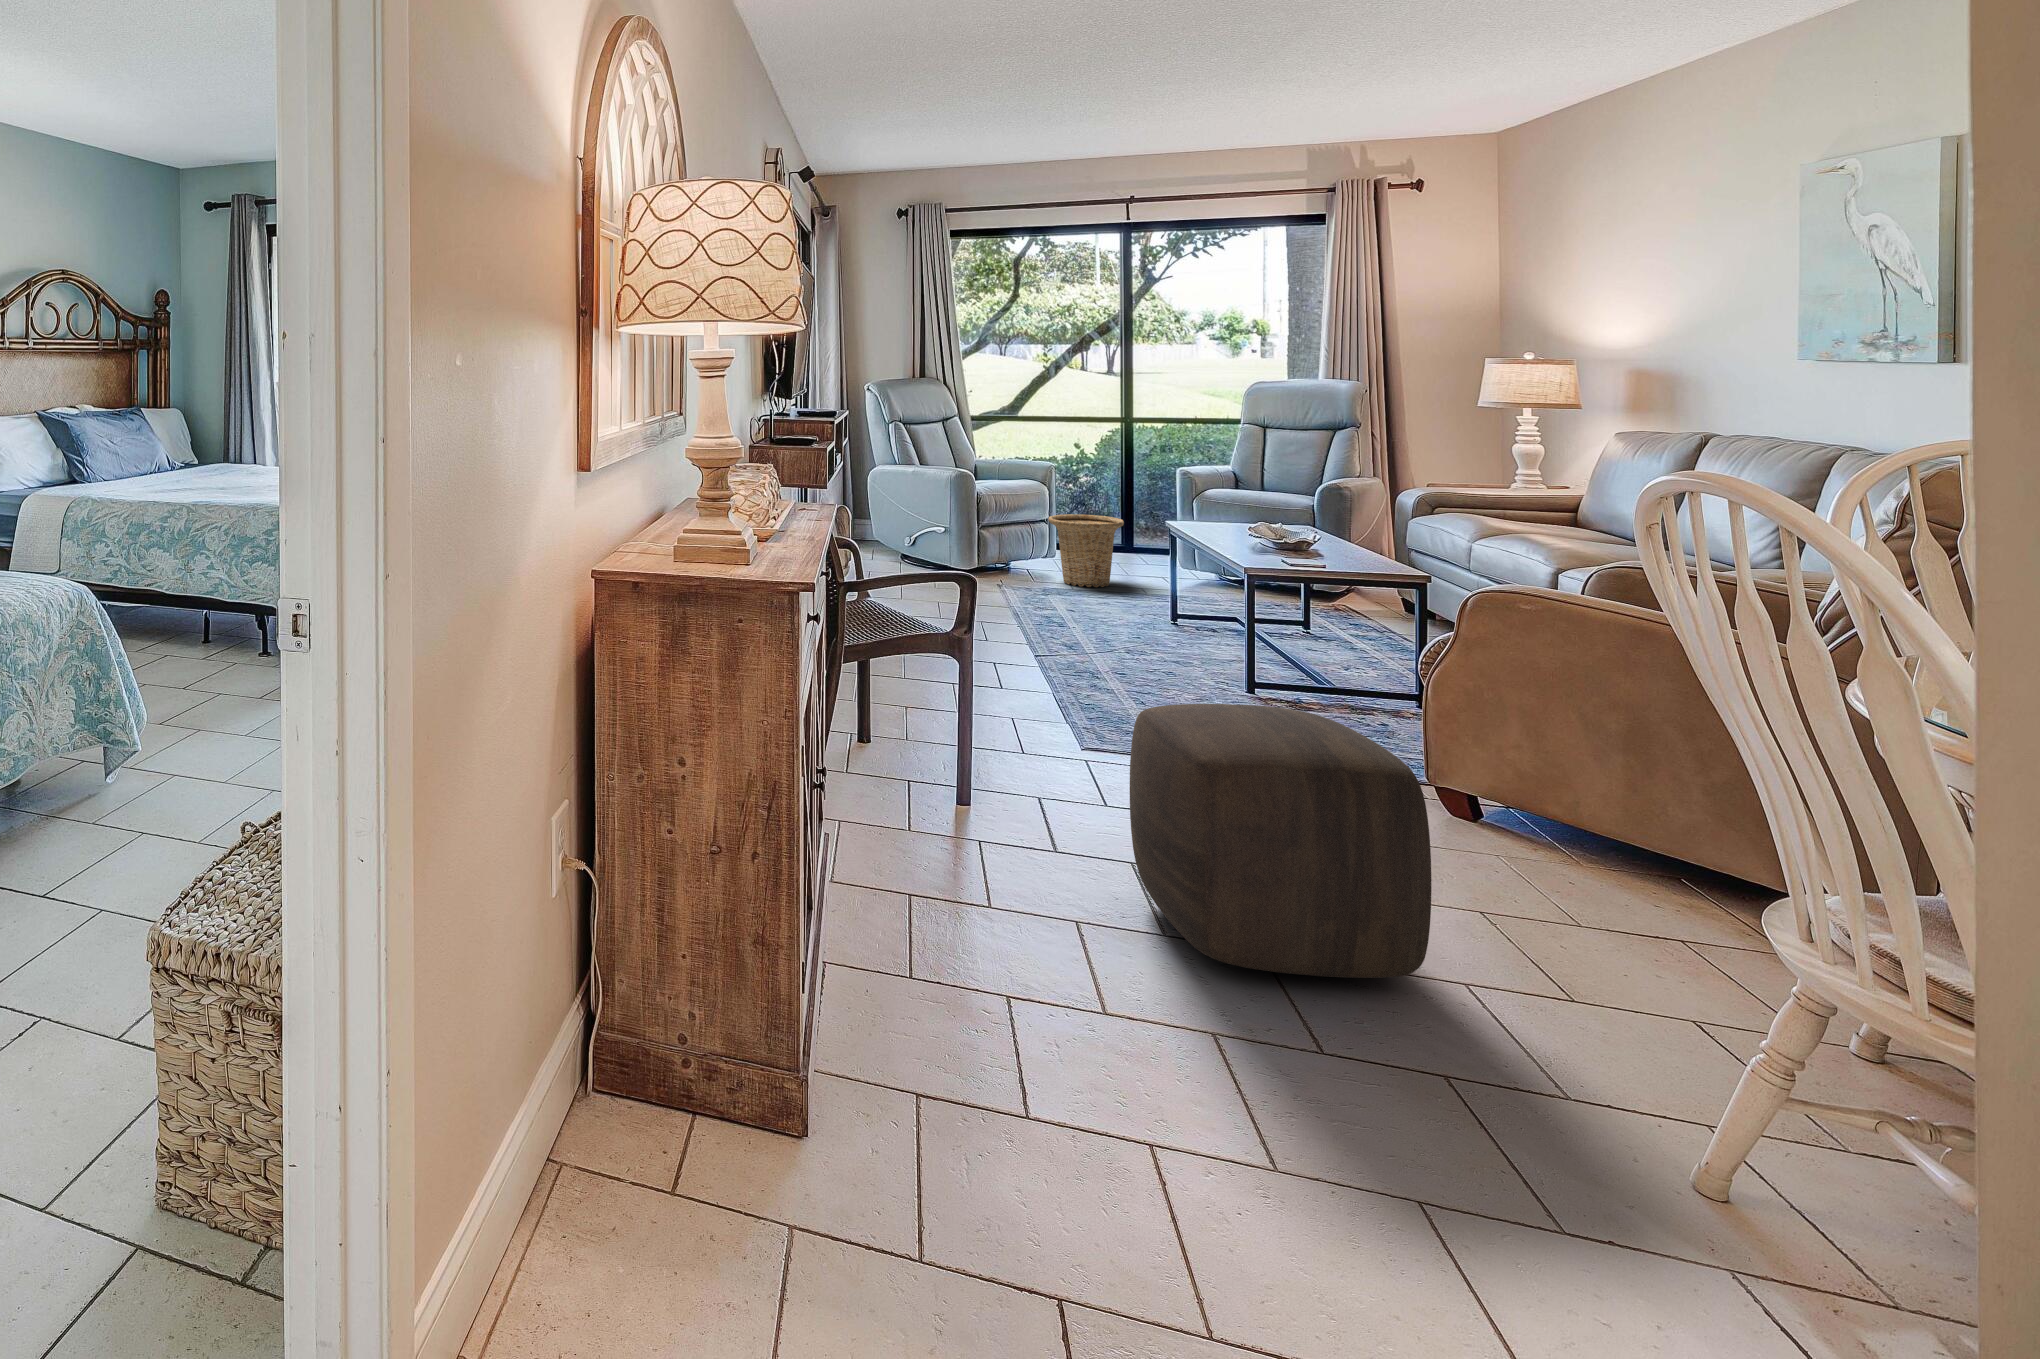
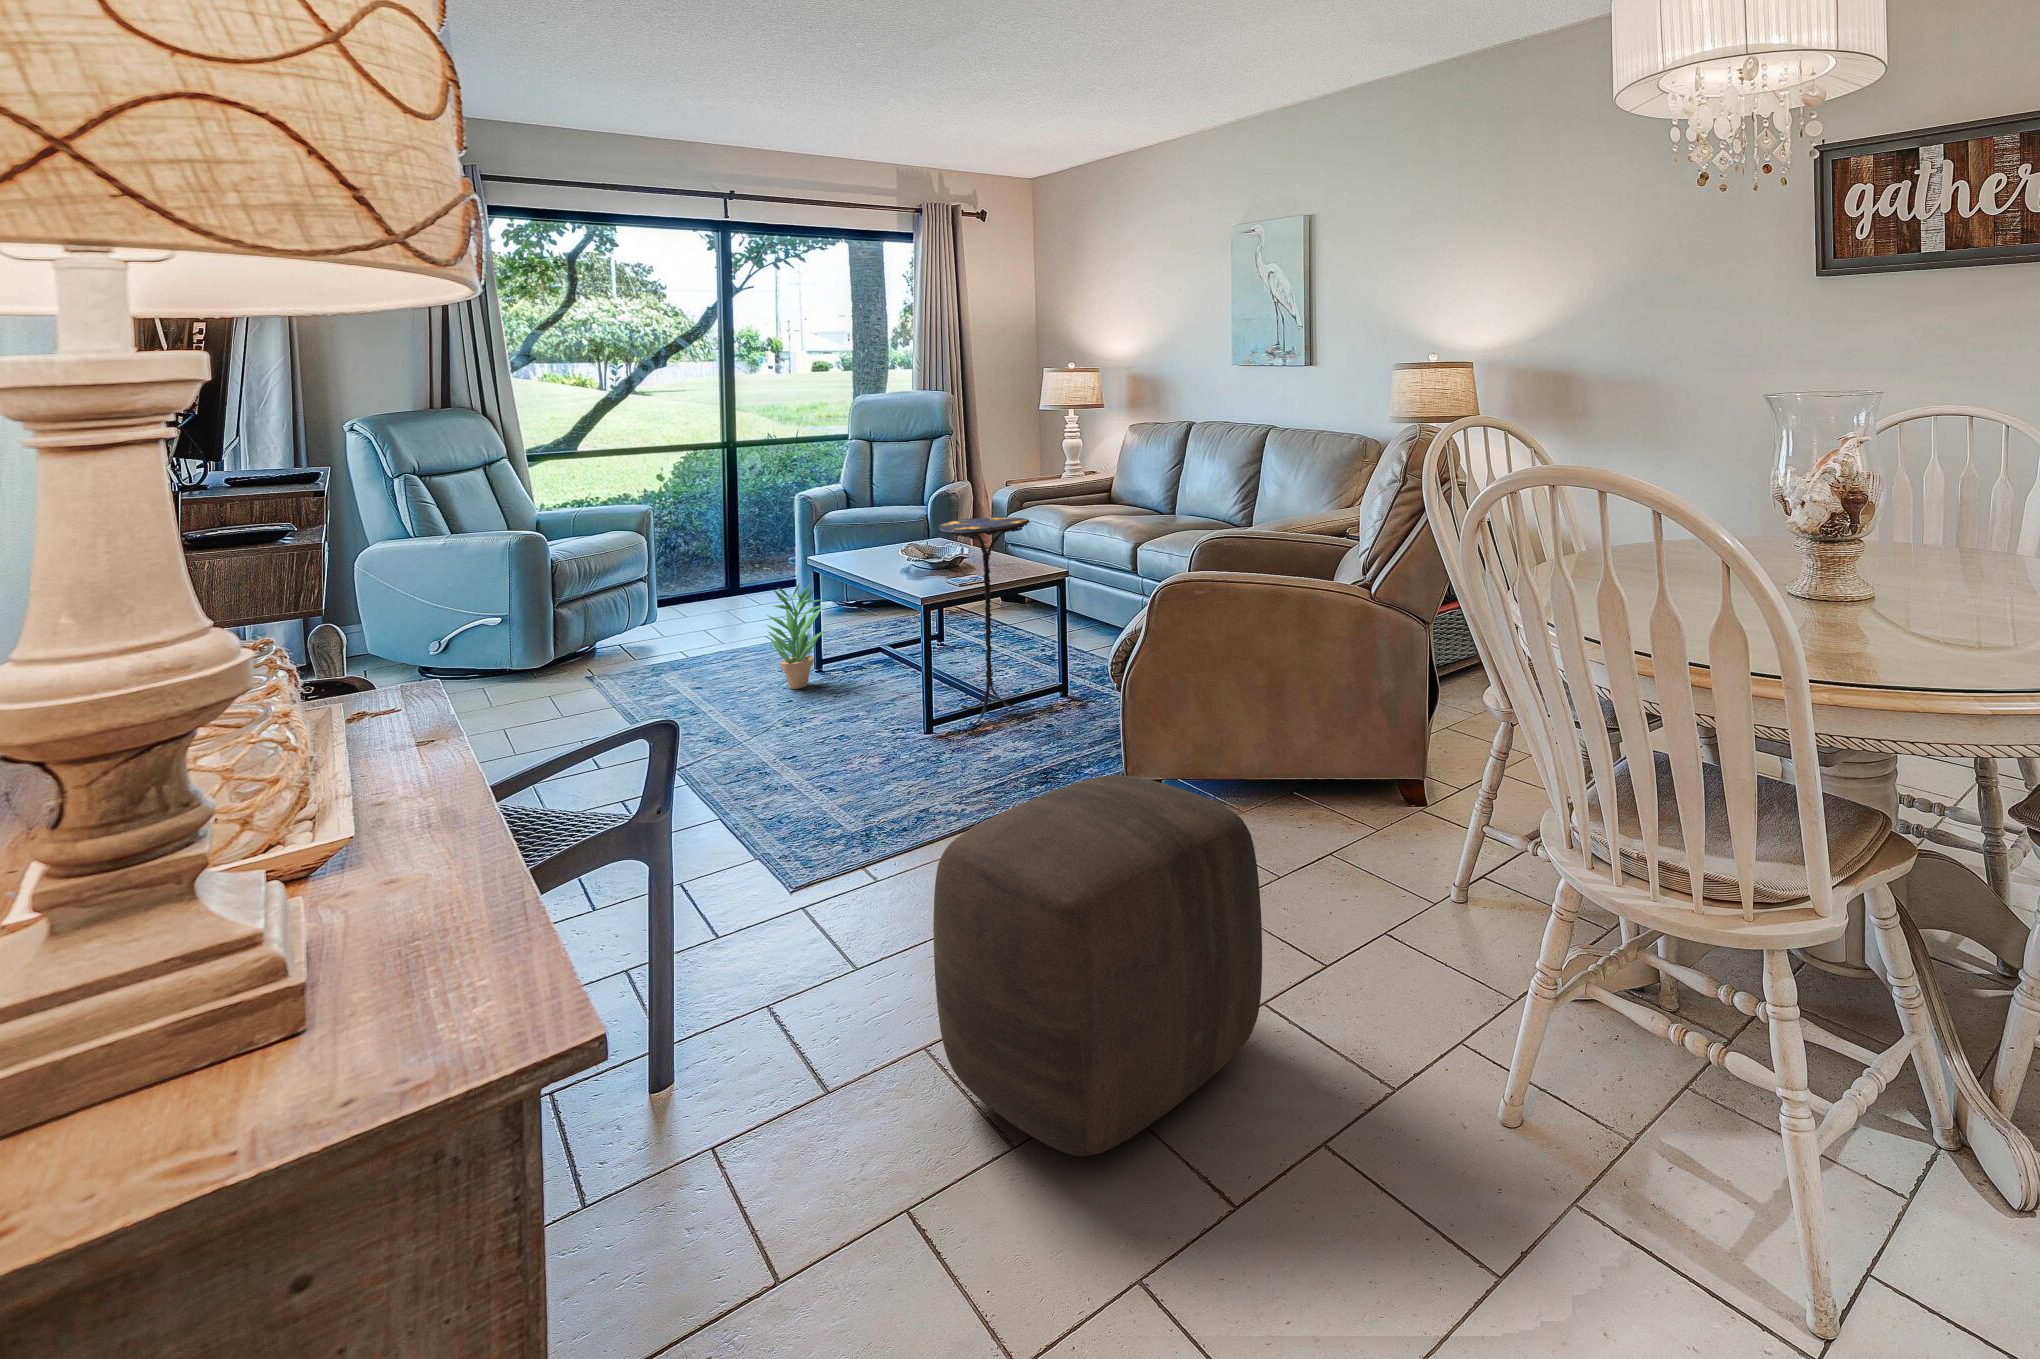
side table: none [1271,502,1375,703] -> present [938,517,1033,725]
basket: present [1048,514,1124,587] -> none [649,560,742,650]
potted plant: none [1123,540,1179,633] -> present [767,583,825,689]

